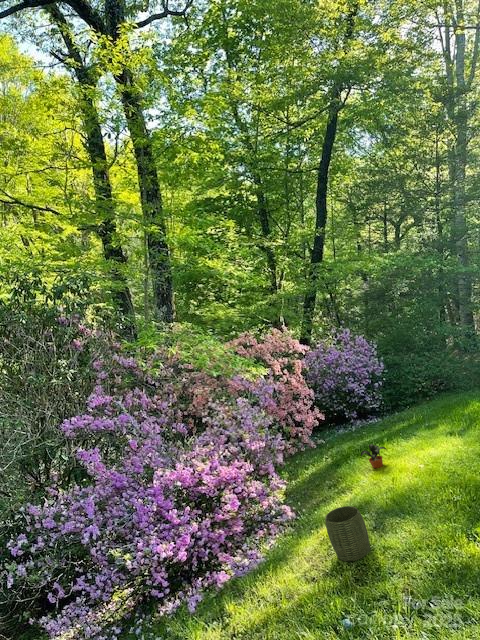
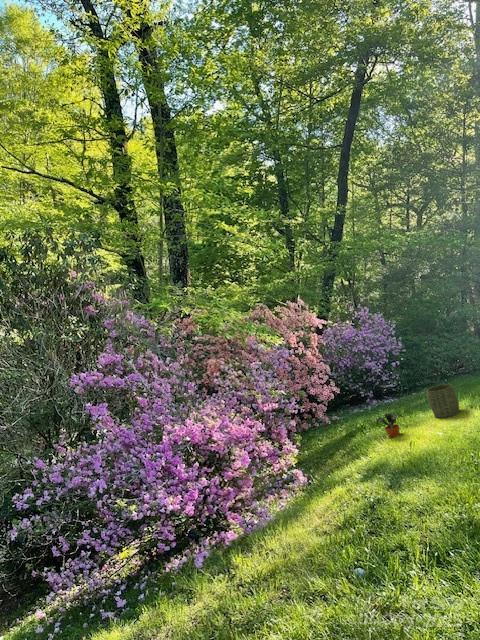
woven basket: present [325,506,370,561] -> present [427,384,460,418]

